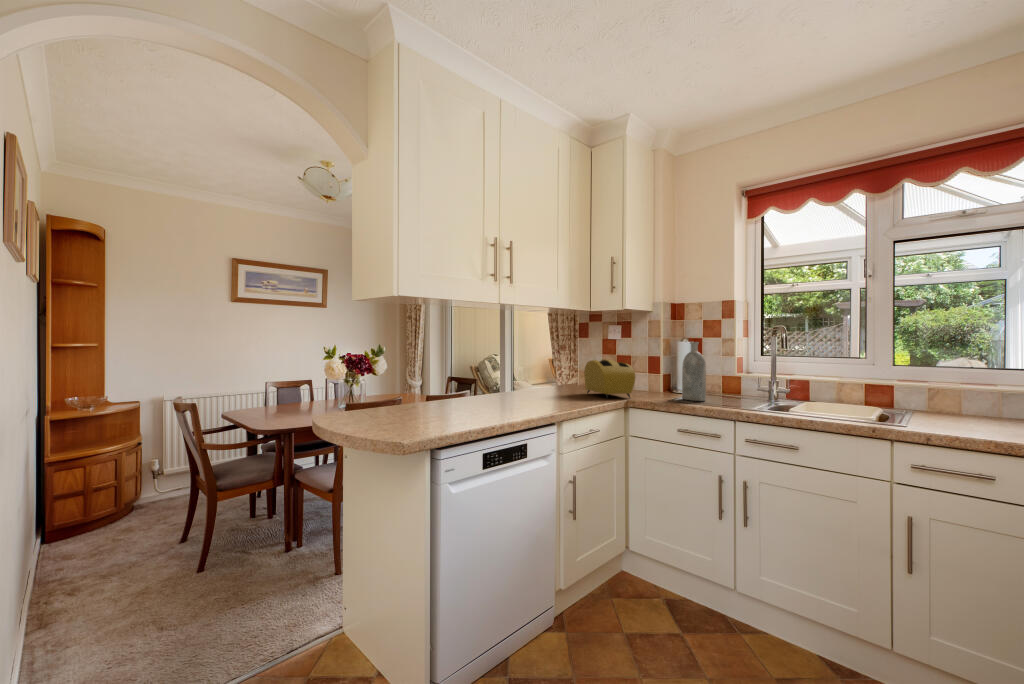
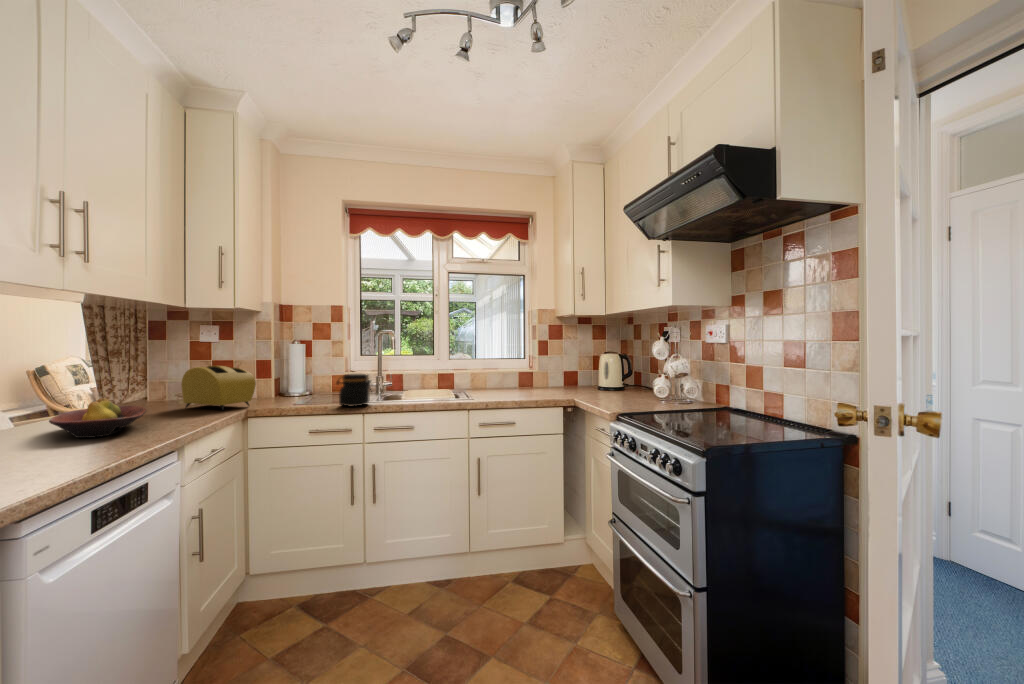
bottle: present [682,342,706,401] -> none [304,344,329,401]
jar: none [703,374,745,411] -> present [337,374,372,406]
fruit bowl: none [494,379,550,406] -> present [49,398,146,438]

